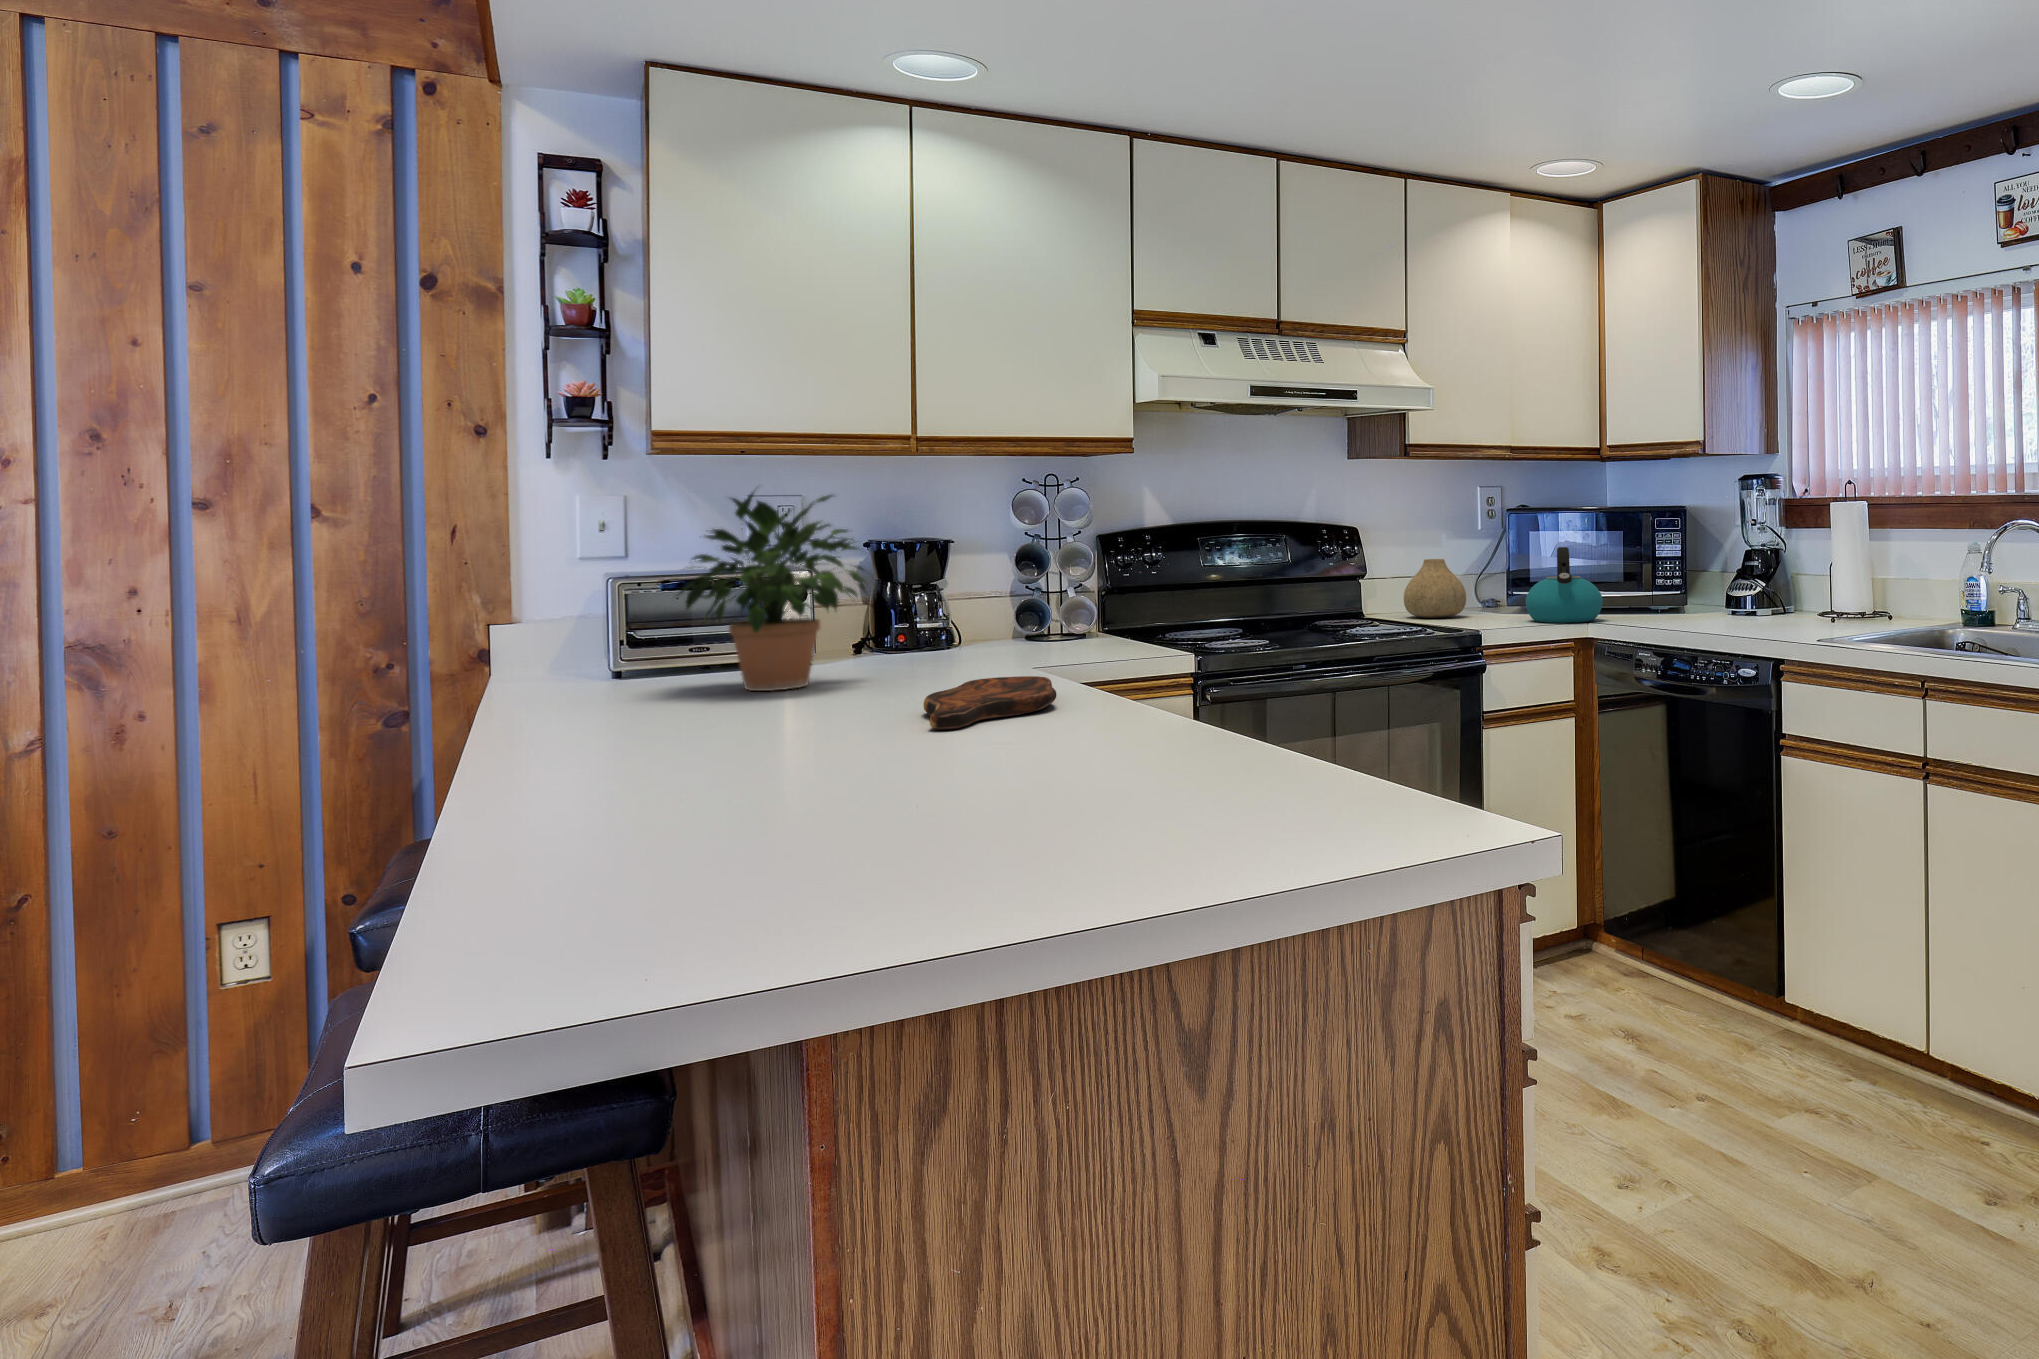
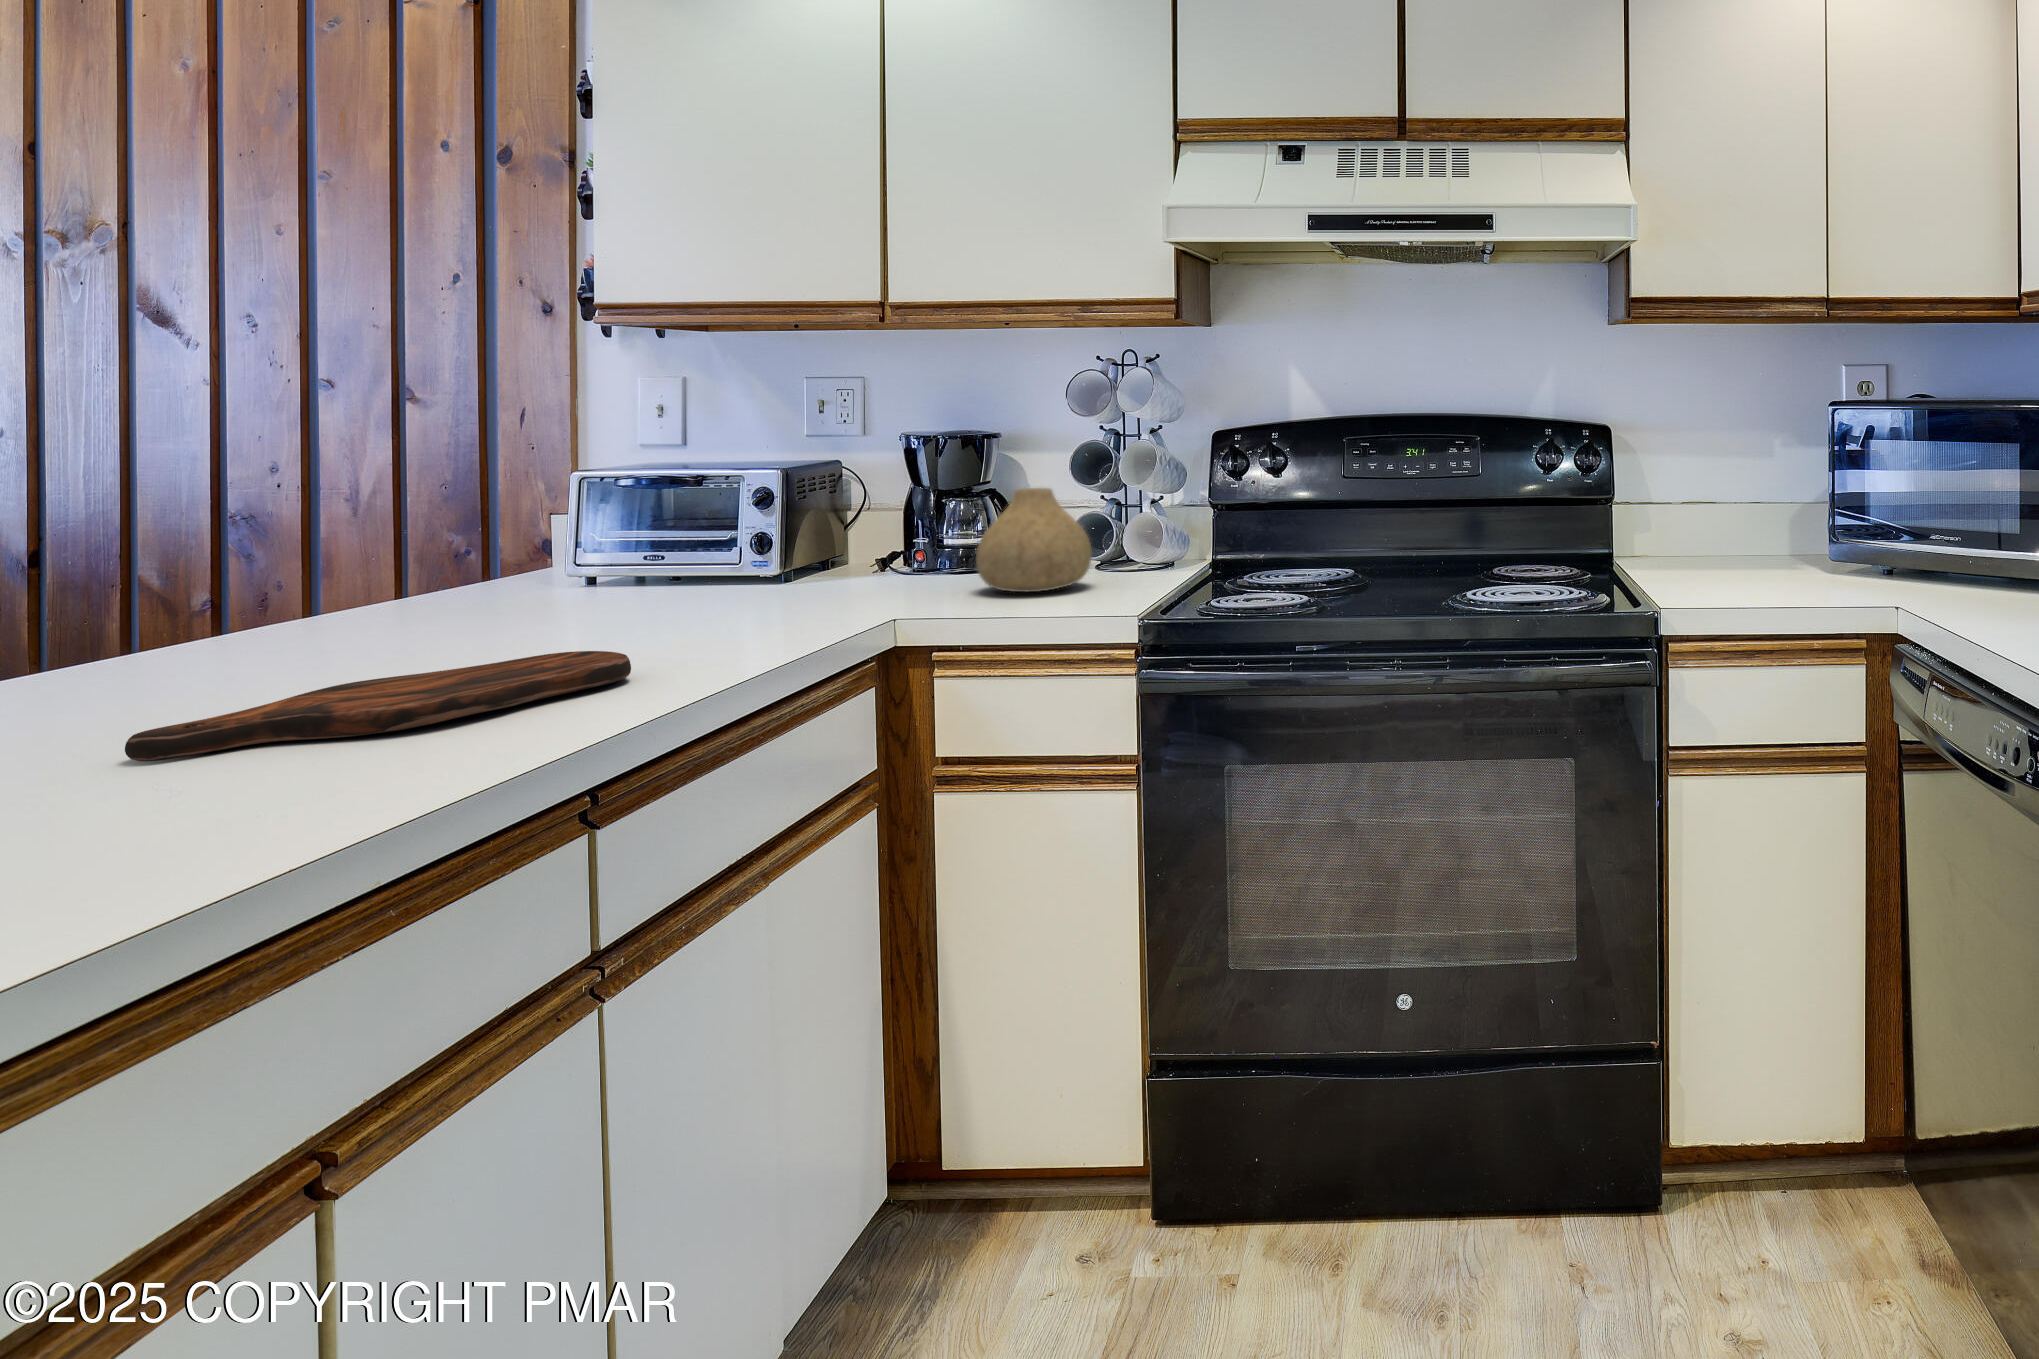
potted plant: present [678,492,867,691] -> none [445,377,716,627]
kettle: present [1526,547,1603,623] -> none [1822,466,1956,597]
vase: present [1404,559,1466,618] -> present [976,488,1092,592]

